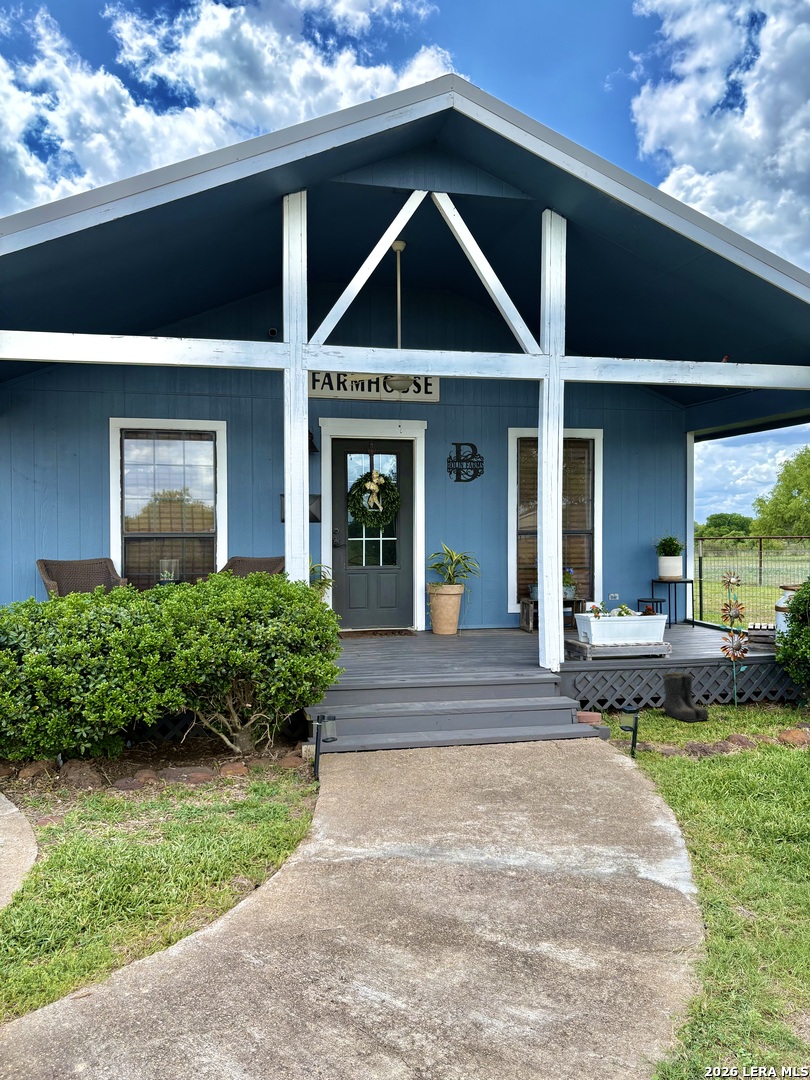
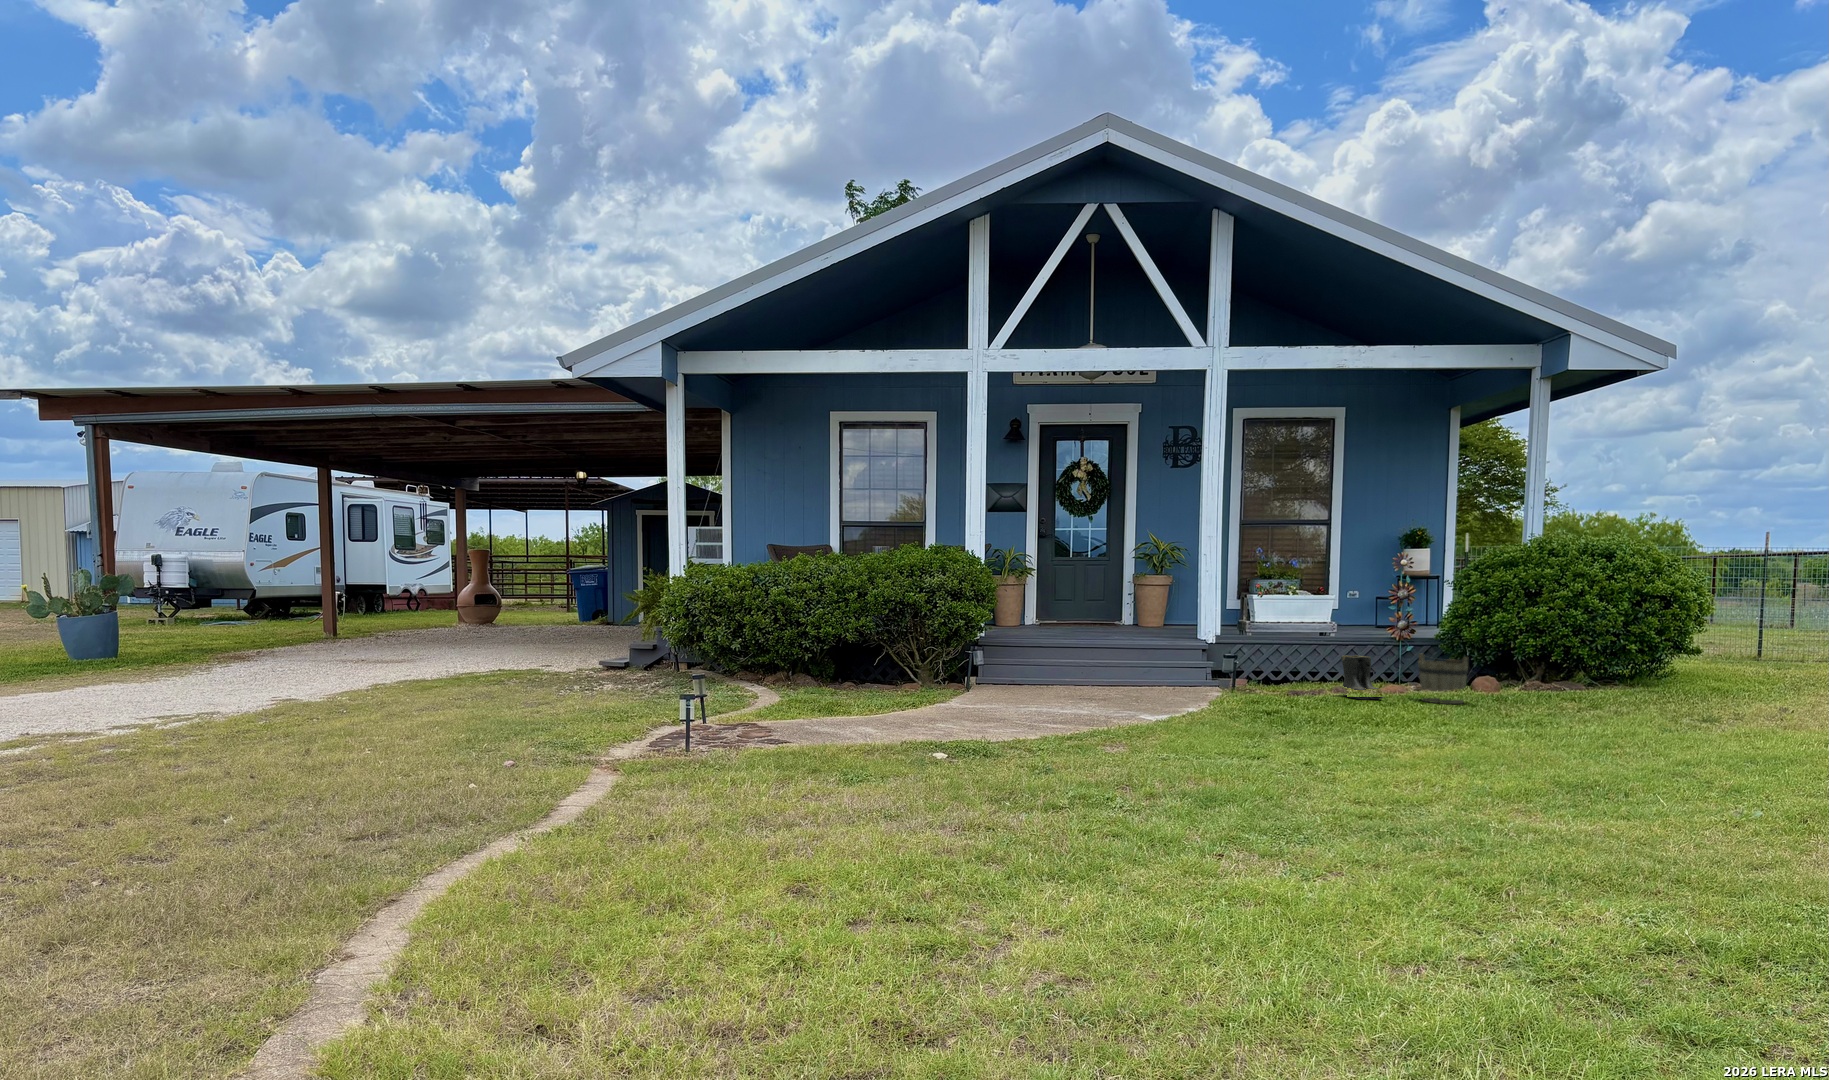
bucket: none [728,667,780,719] -> present [1418,654,1468,704]

